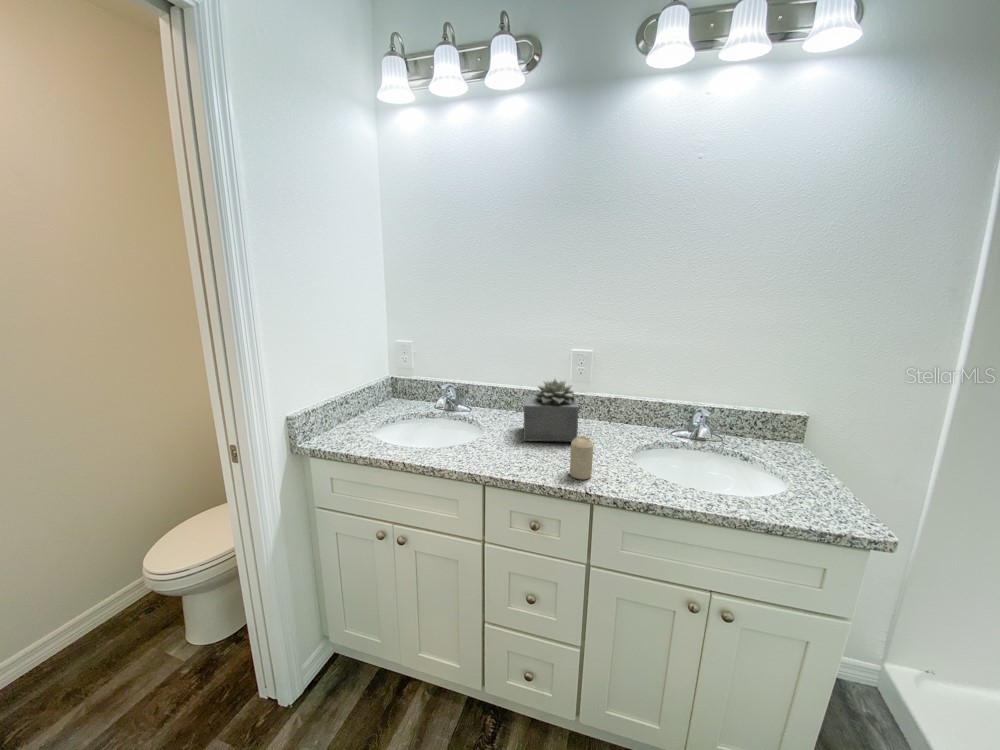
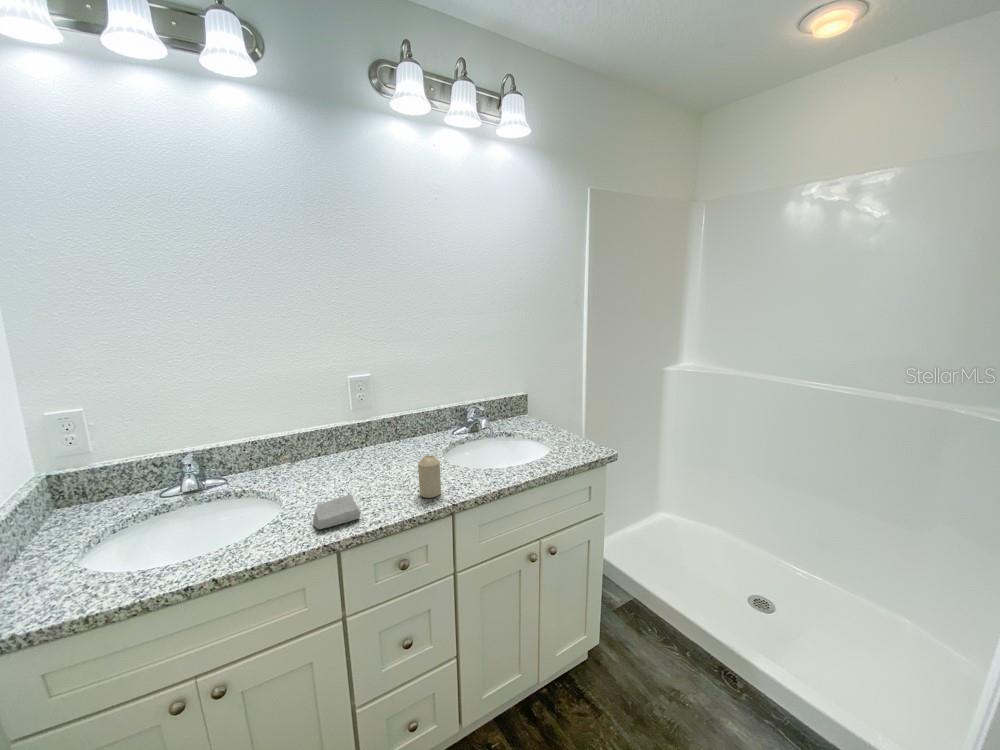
succulent plant: present [524,379,578,441] -> none [318,409,396,487]
soap bar: none [475,443,511,467] -> present [313,494,360,529]

